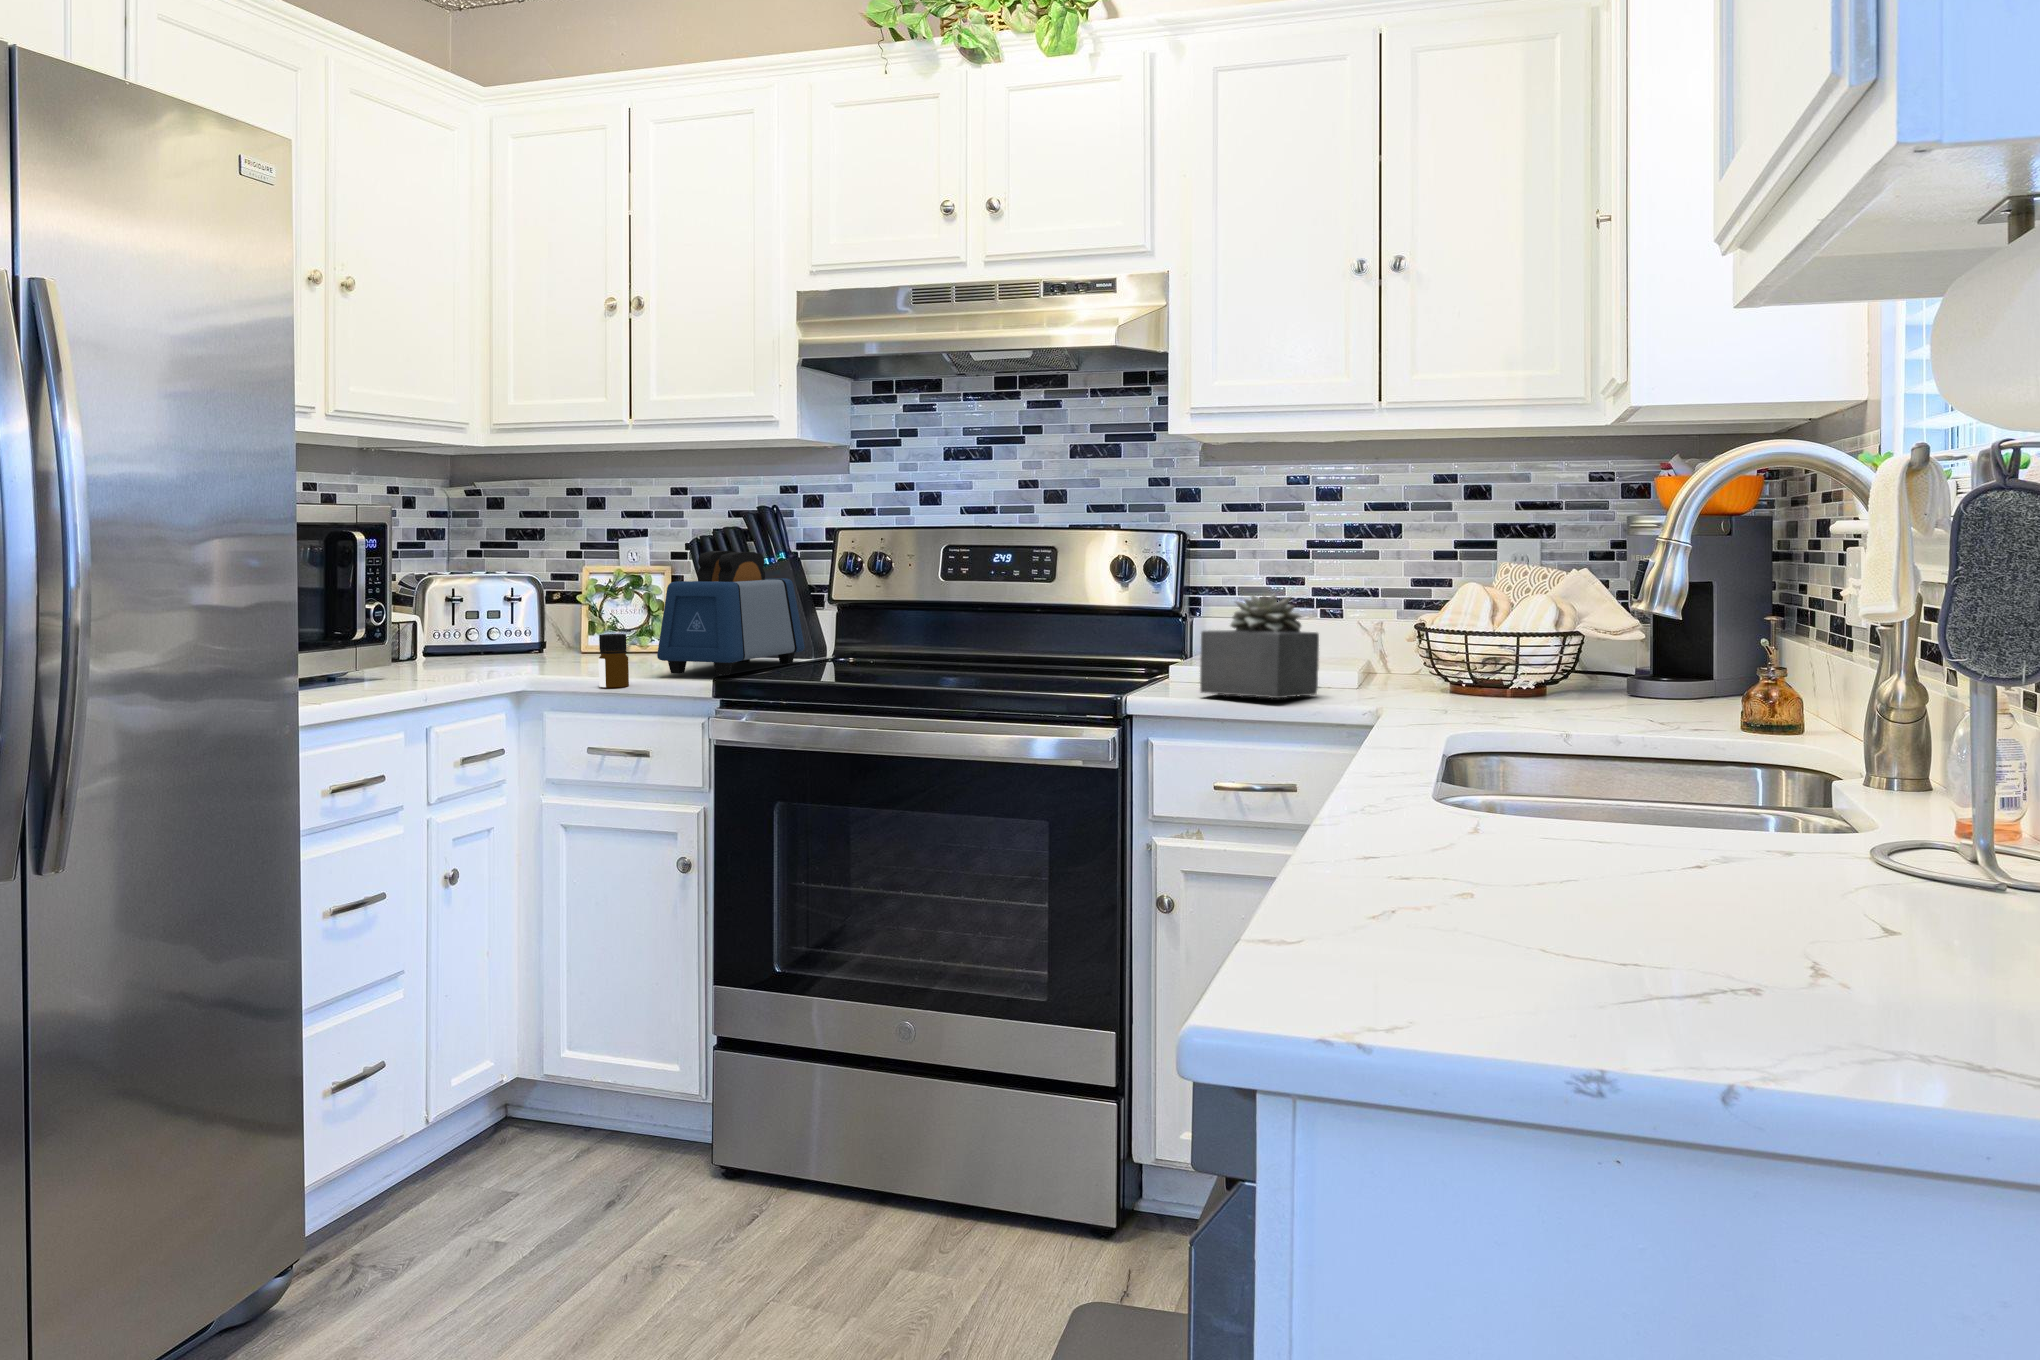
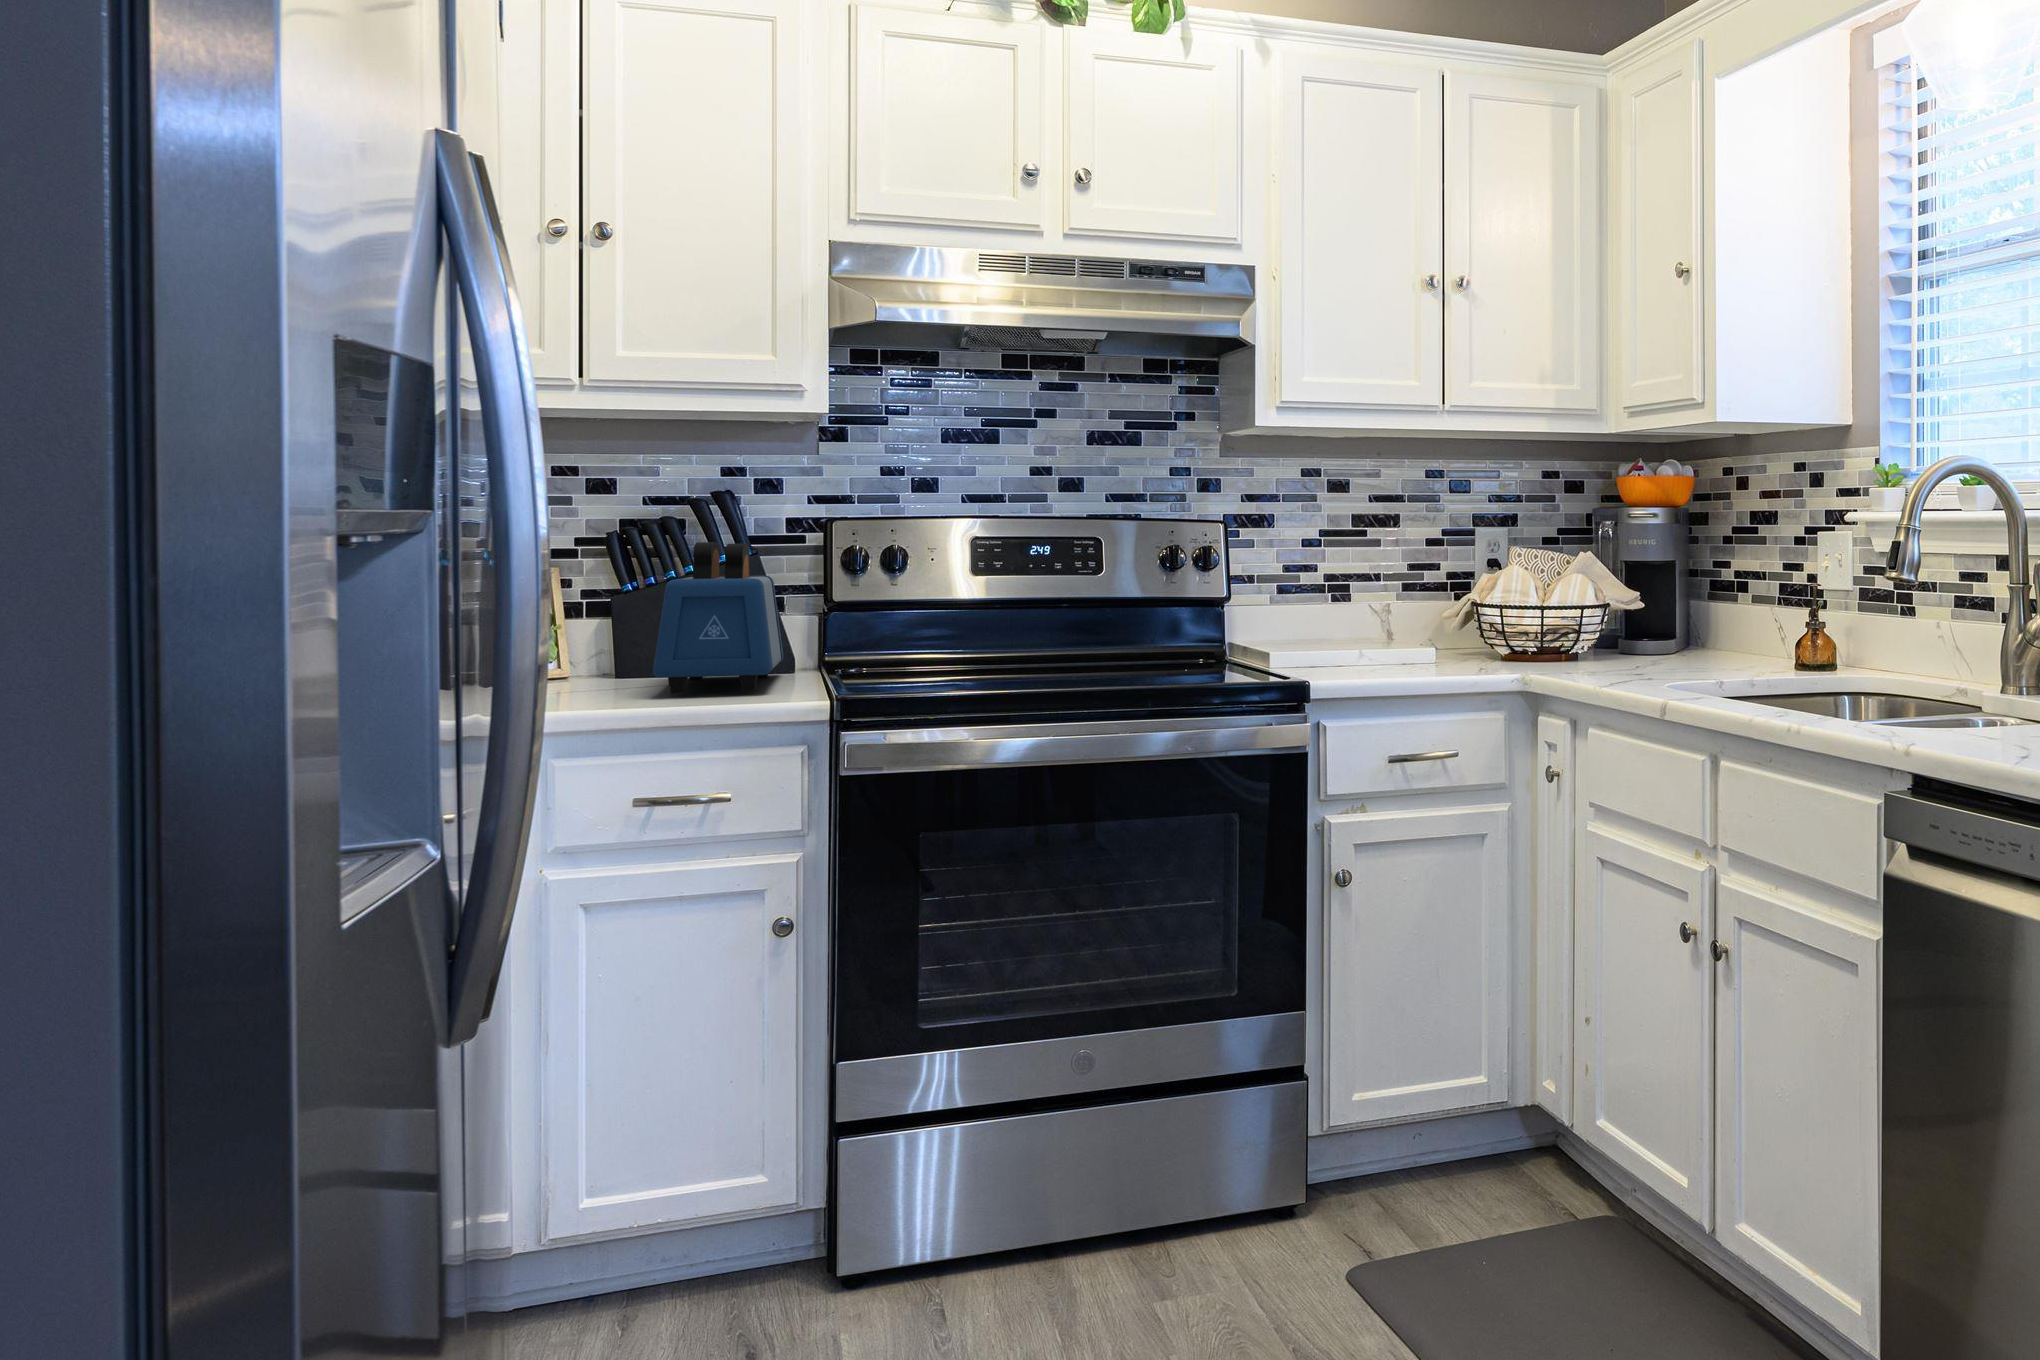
succulent plant: present [1200,593,1319,698] -> none [1344,576,1441,674]
bottle: present [599,634,629,687] -> none [618,644,657,711]

